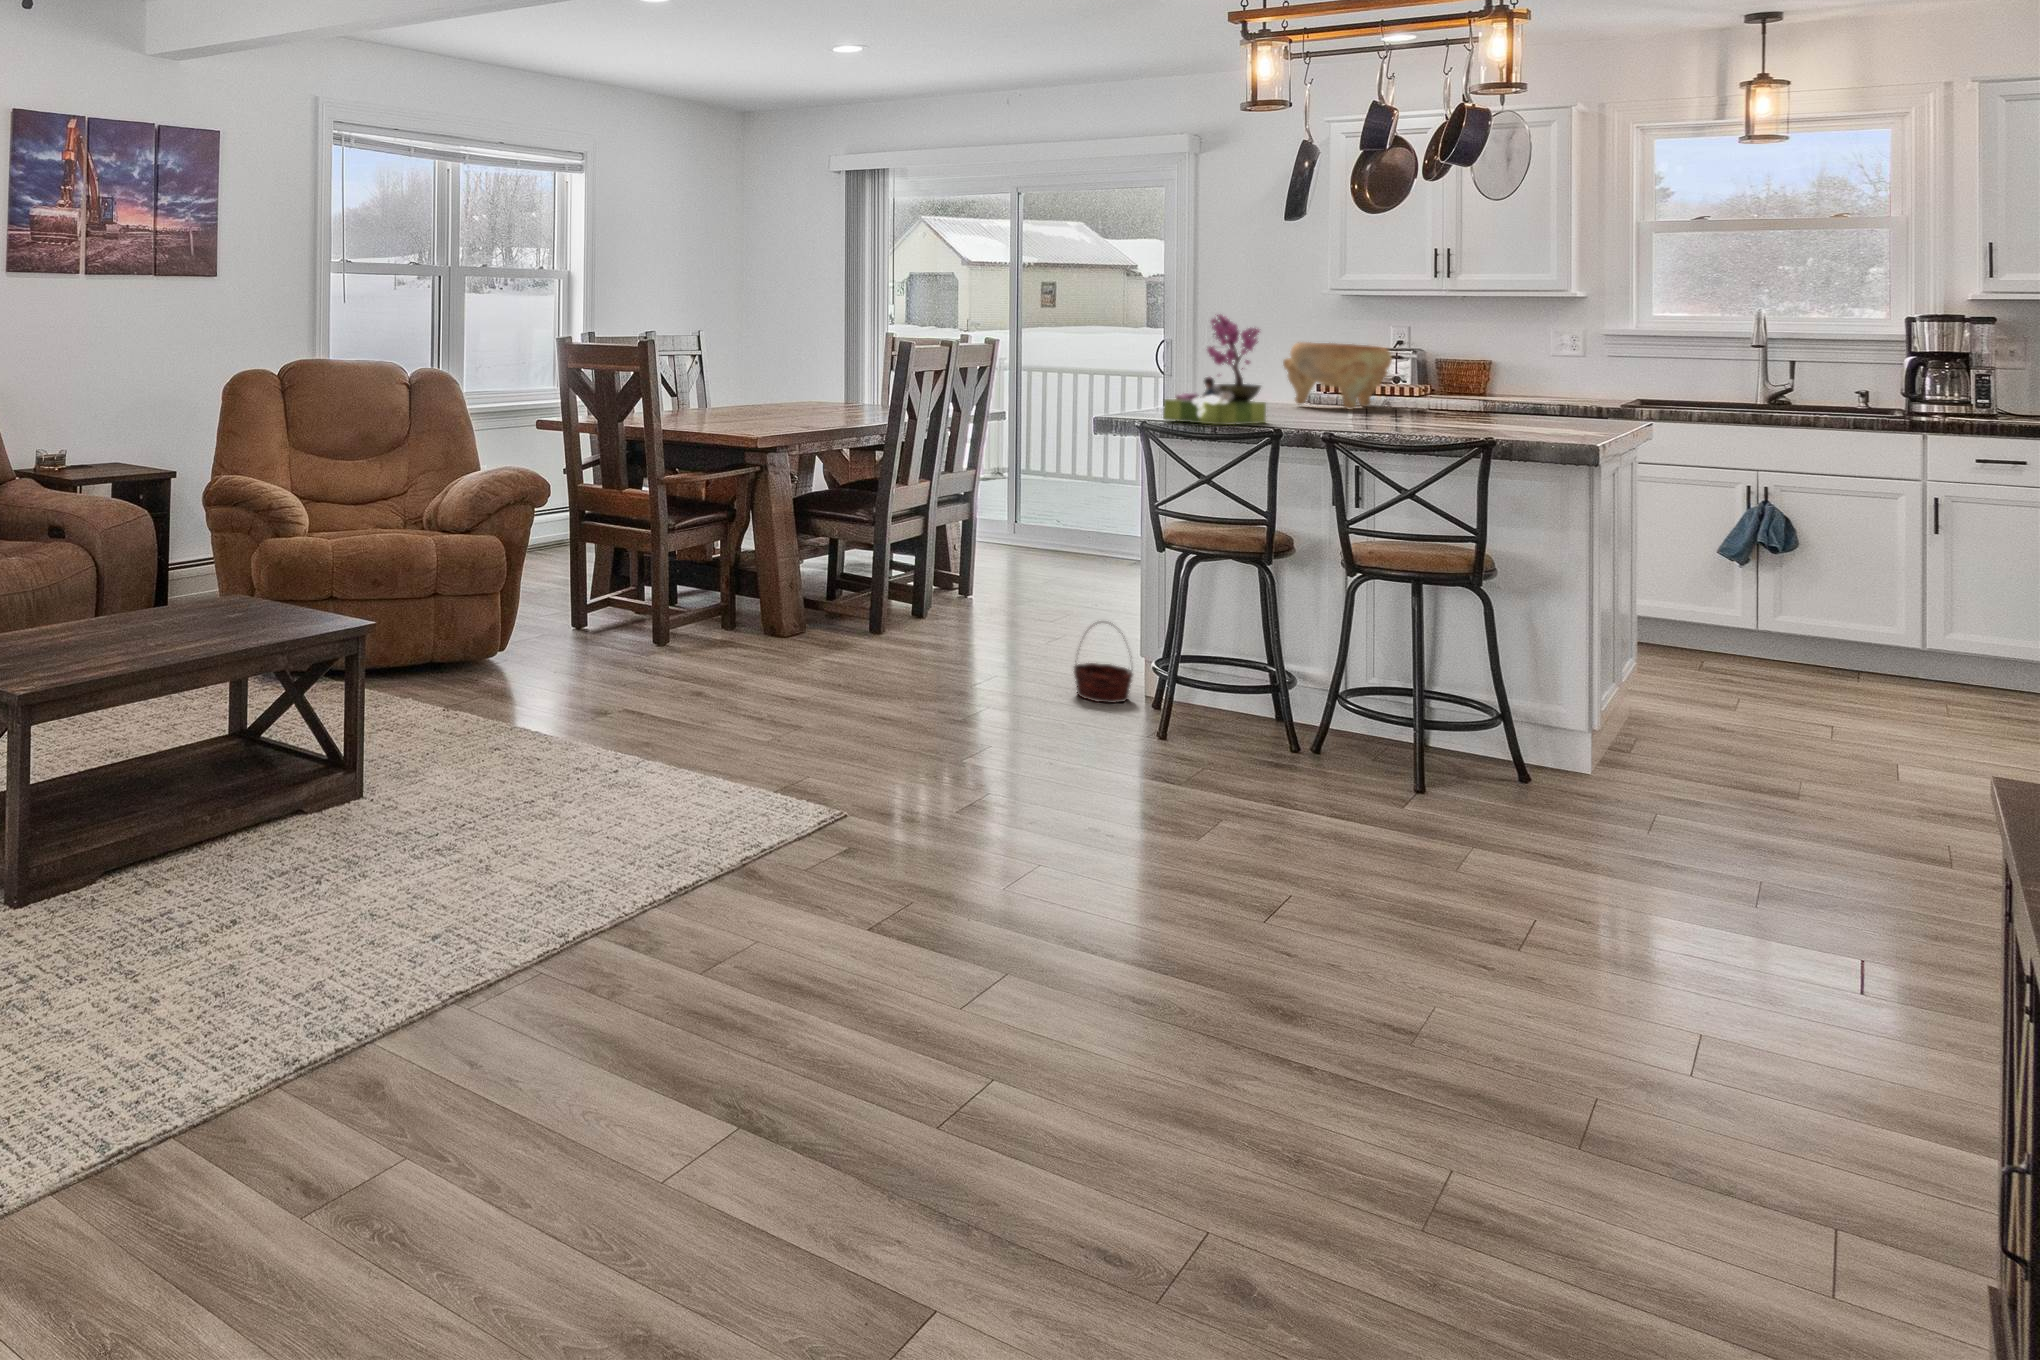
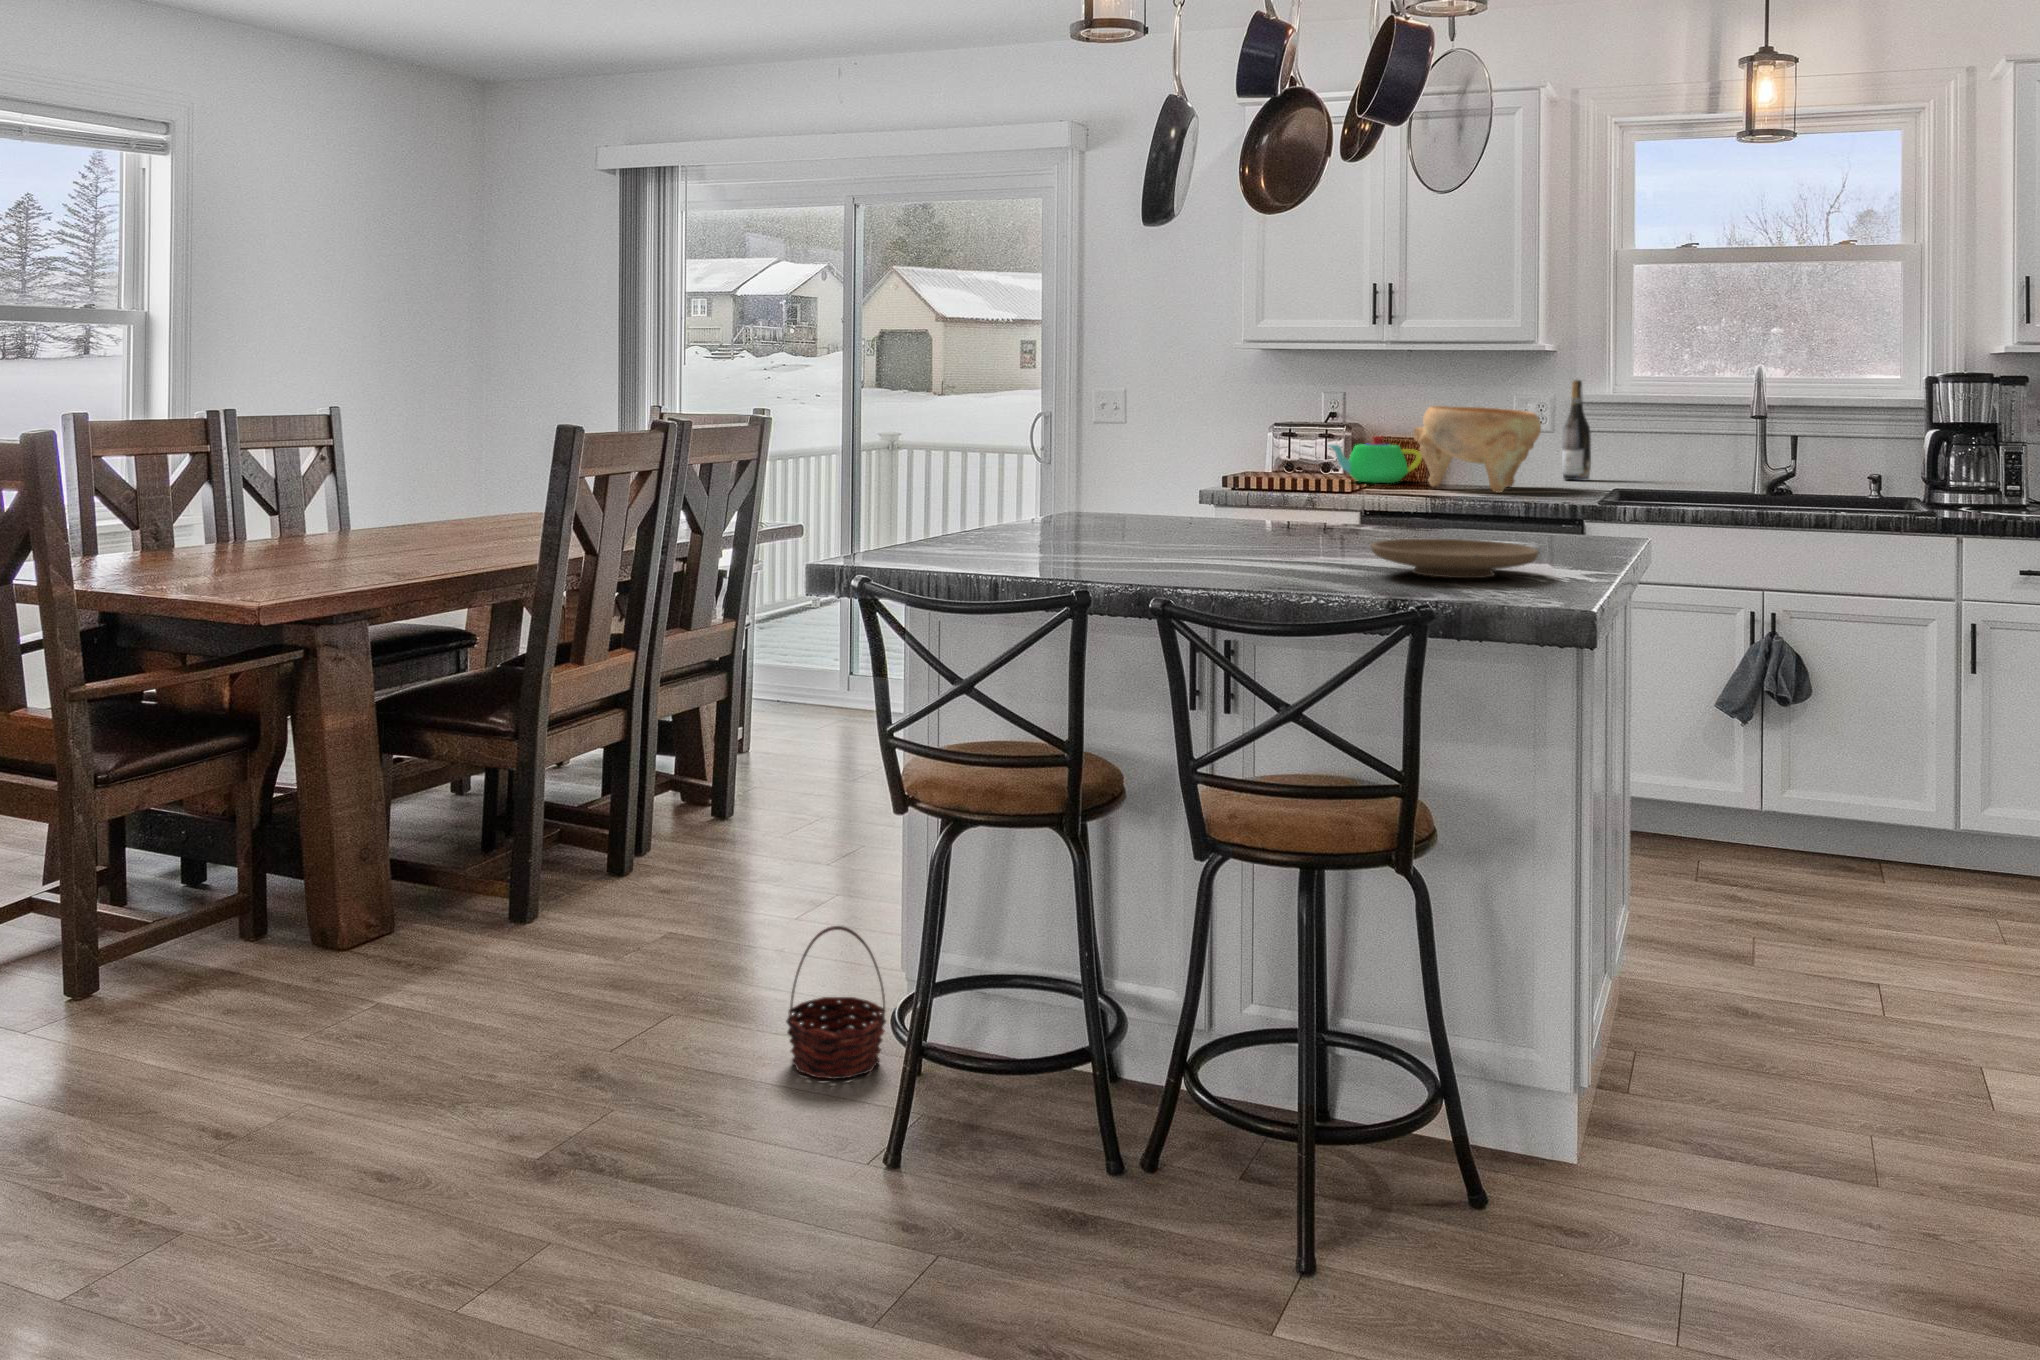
flower arrangement: present [1163,314,1266,425] -> none [932,375,1093,576]
wine bottle: none [1589,319,1613,392] -> present [1562,380,1591,481]
decorative bowl: present [1283,342,1392,410] -> present [1414,406,1541,493]
teapot: none [1396,359,1472,391] -> present [1330,437,1422,483]
plate: none [1454,410,1570,431] -> present [1371,539,1538,578]

